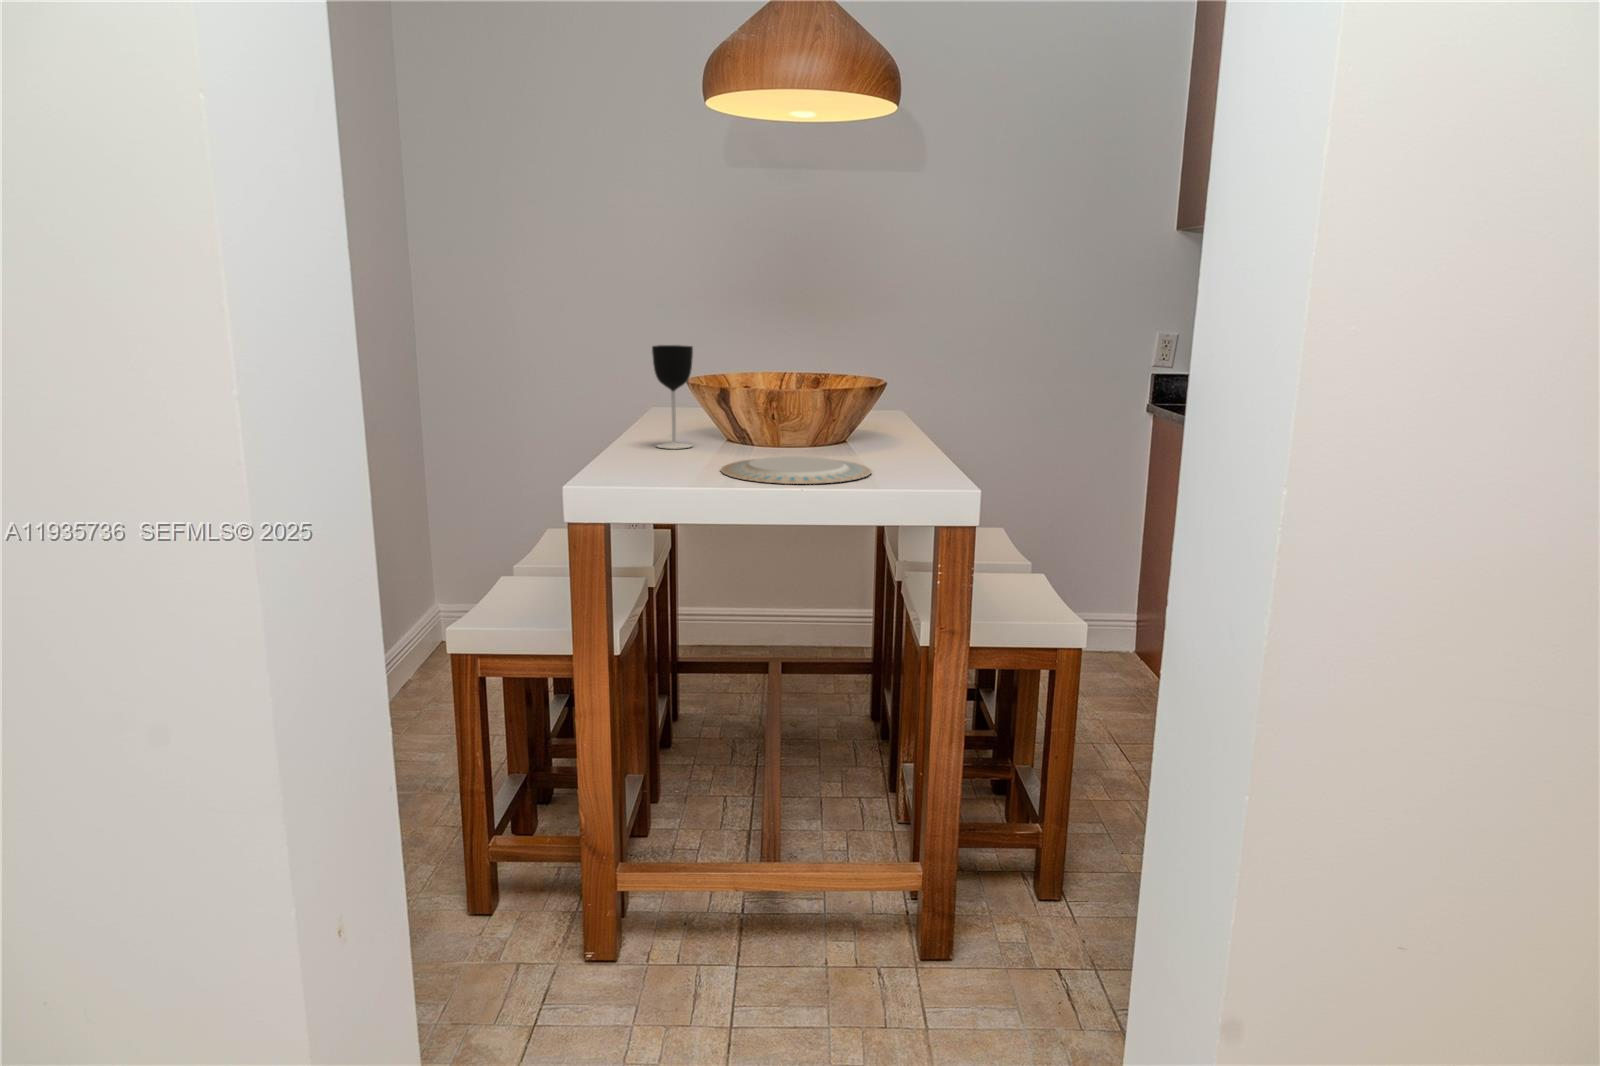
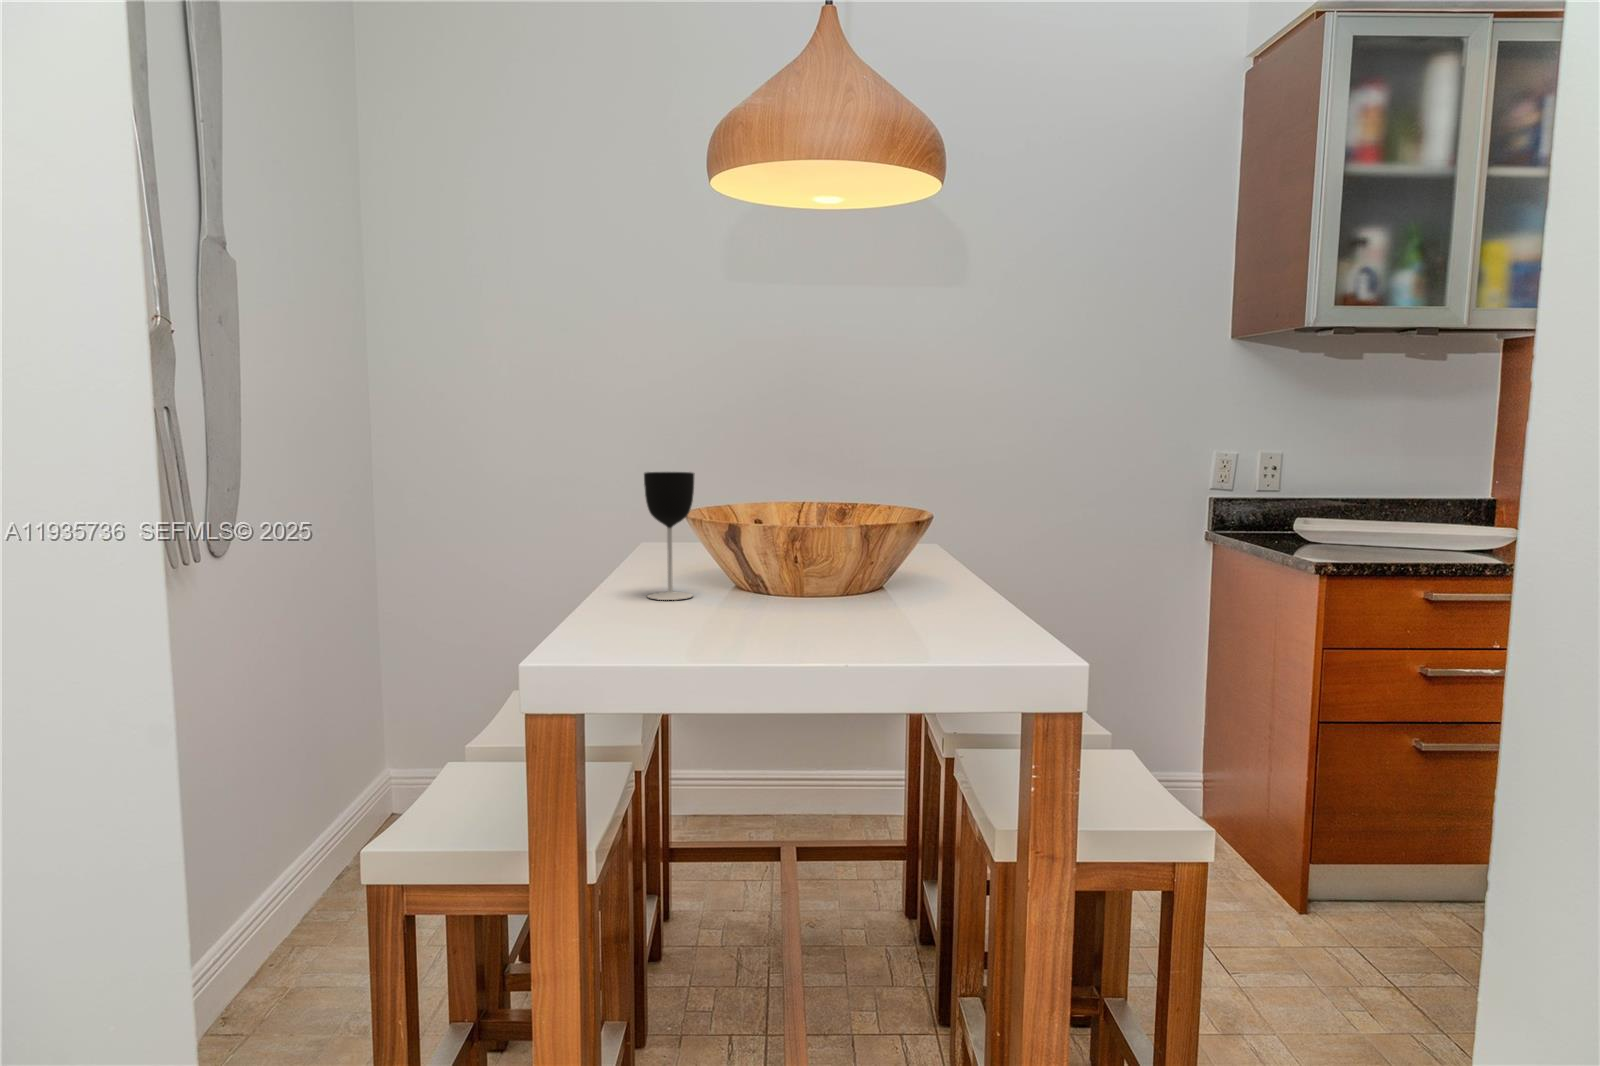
plate: present [721,456,871,484] -> none [730,612,930,653]

